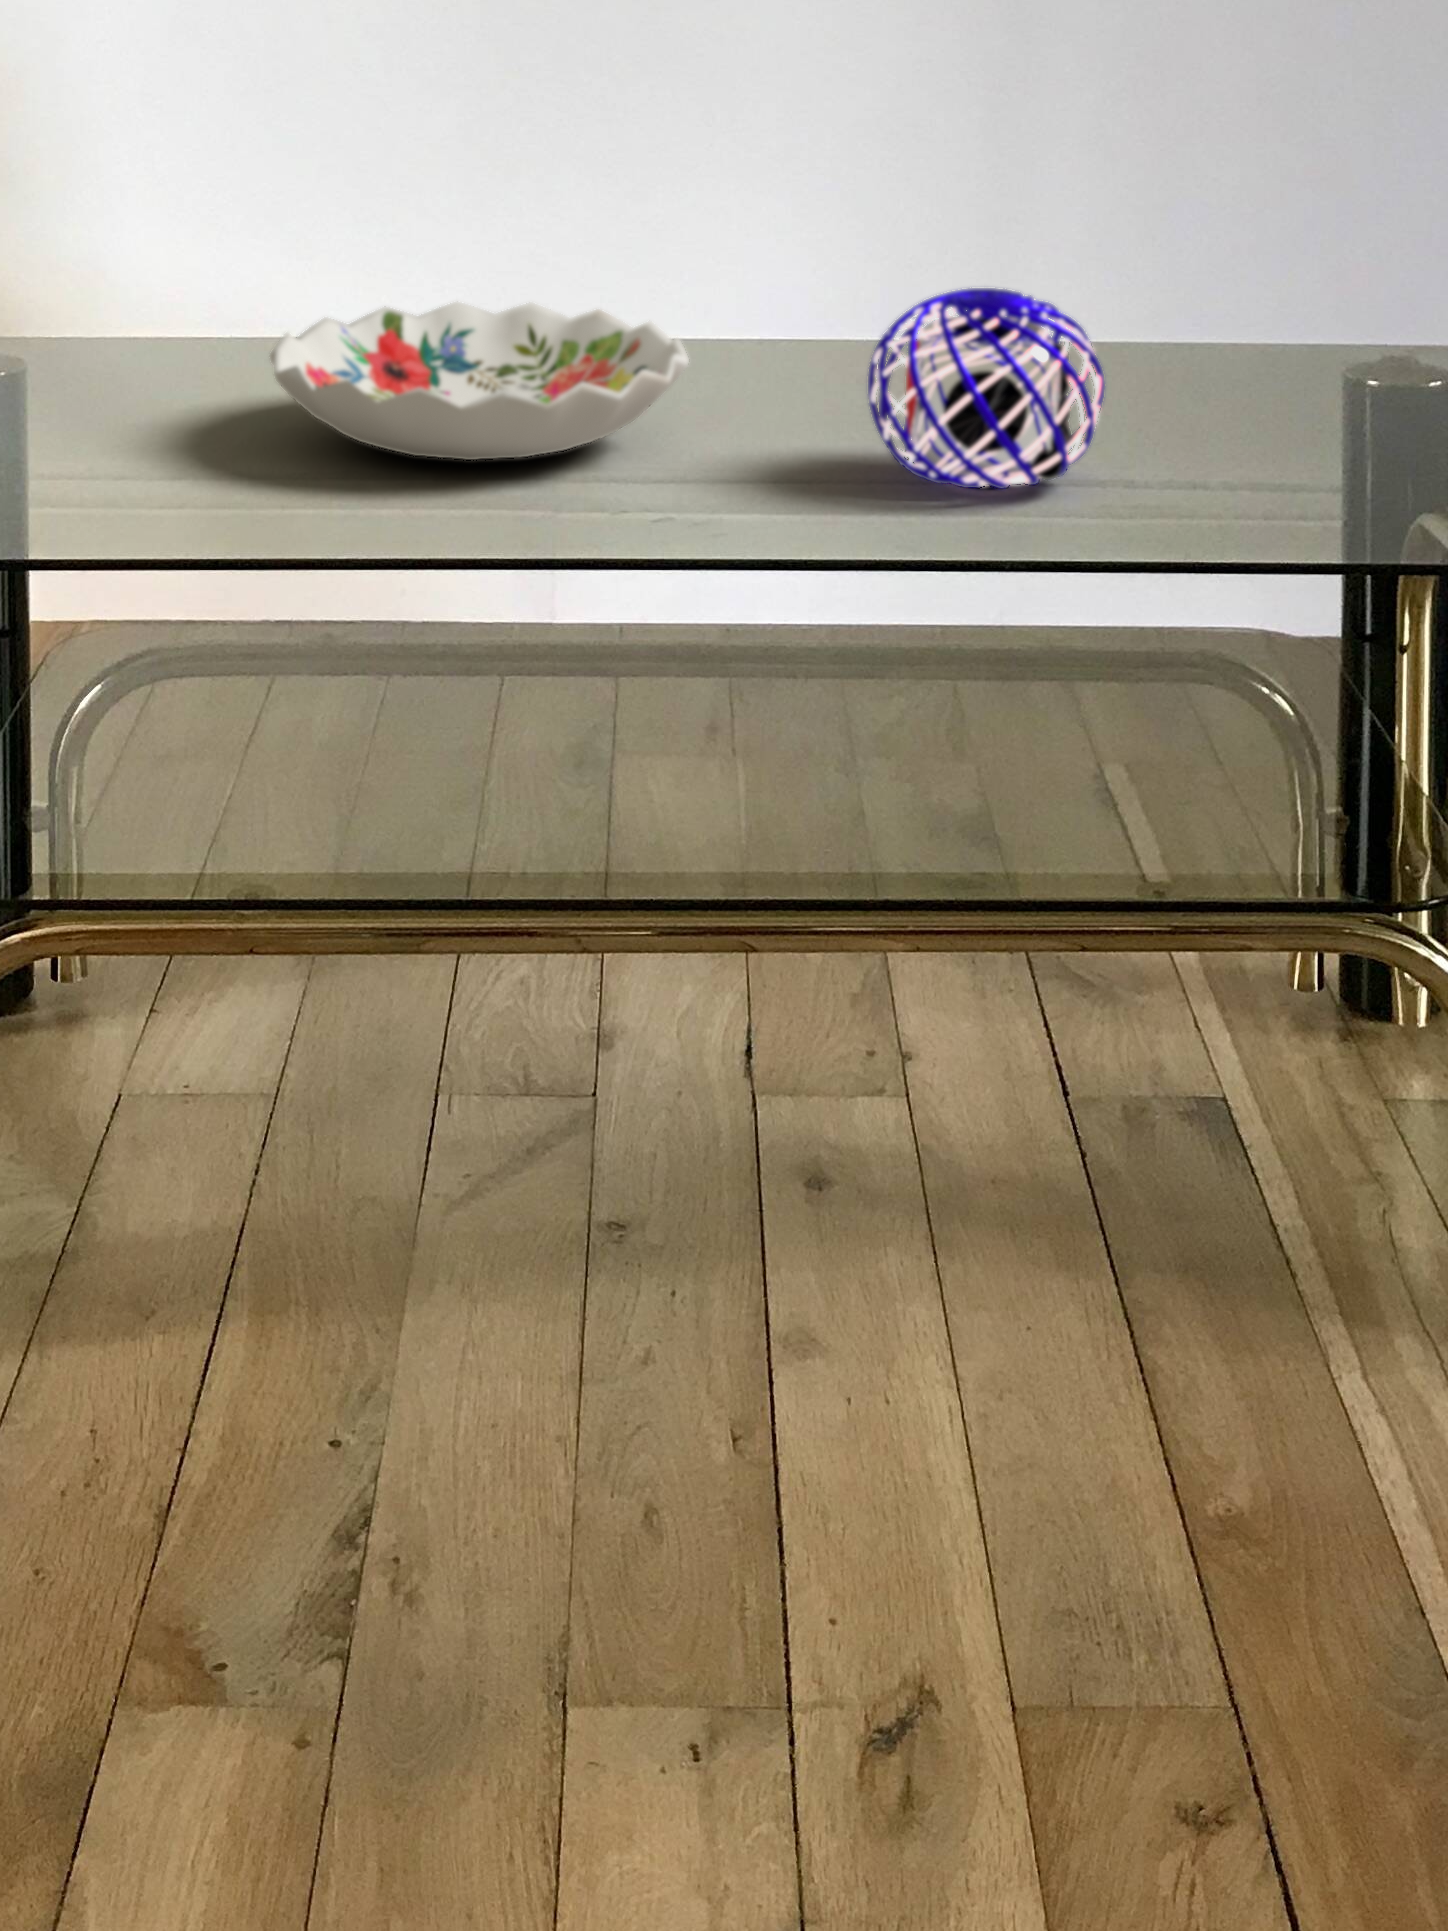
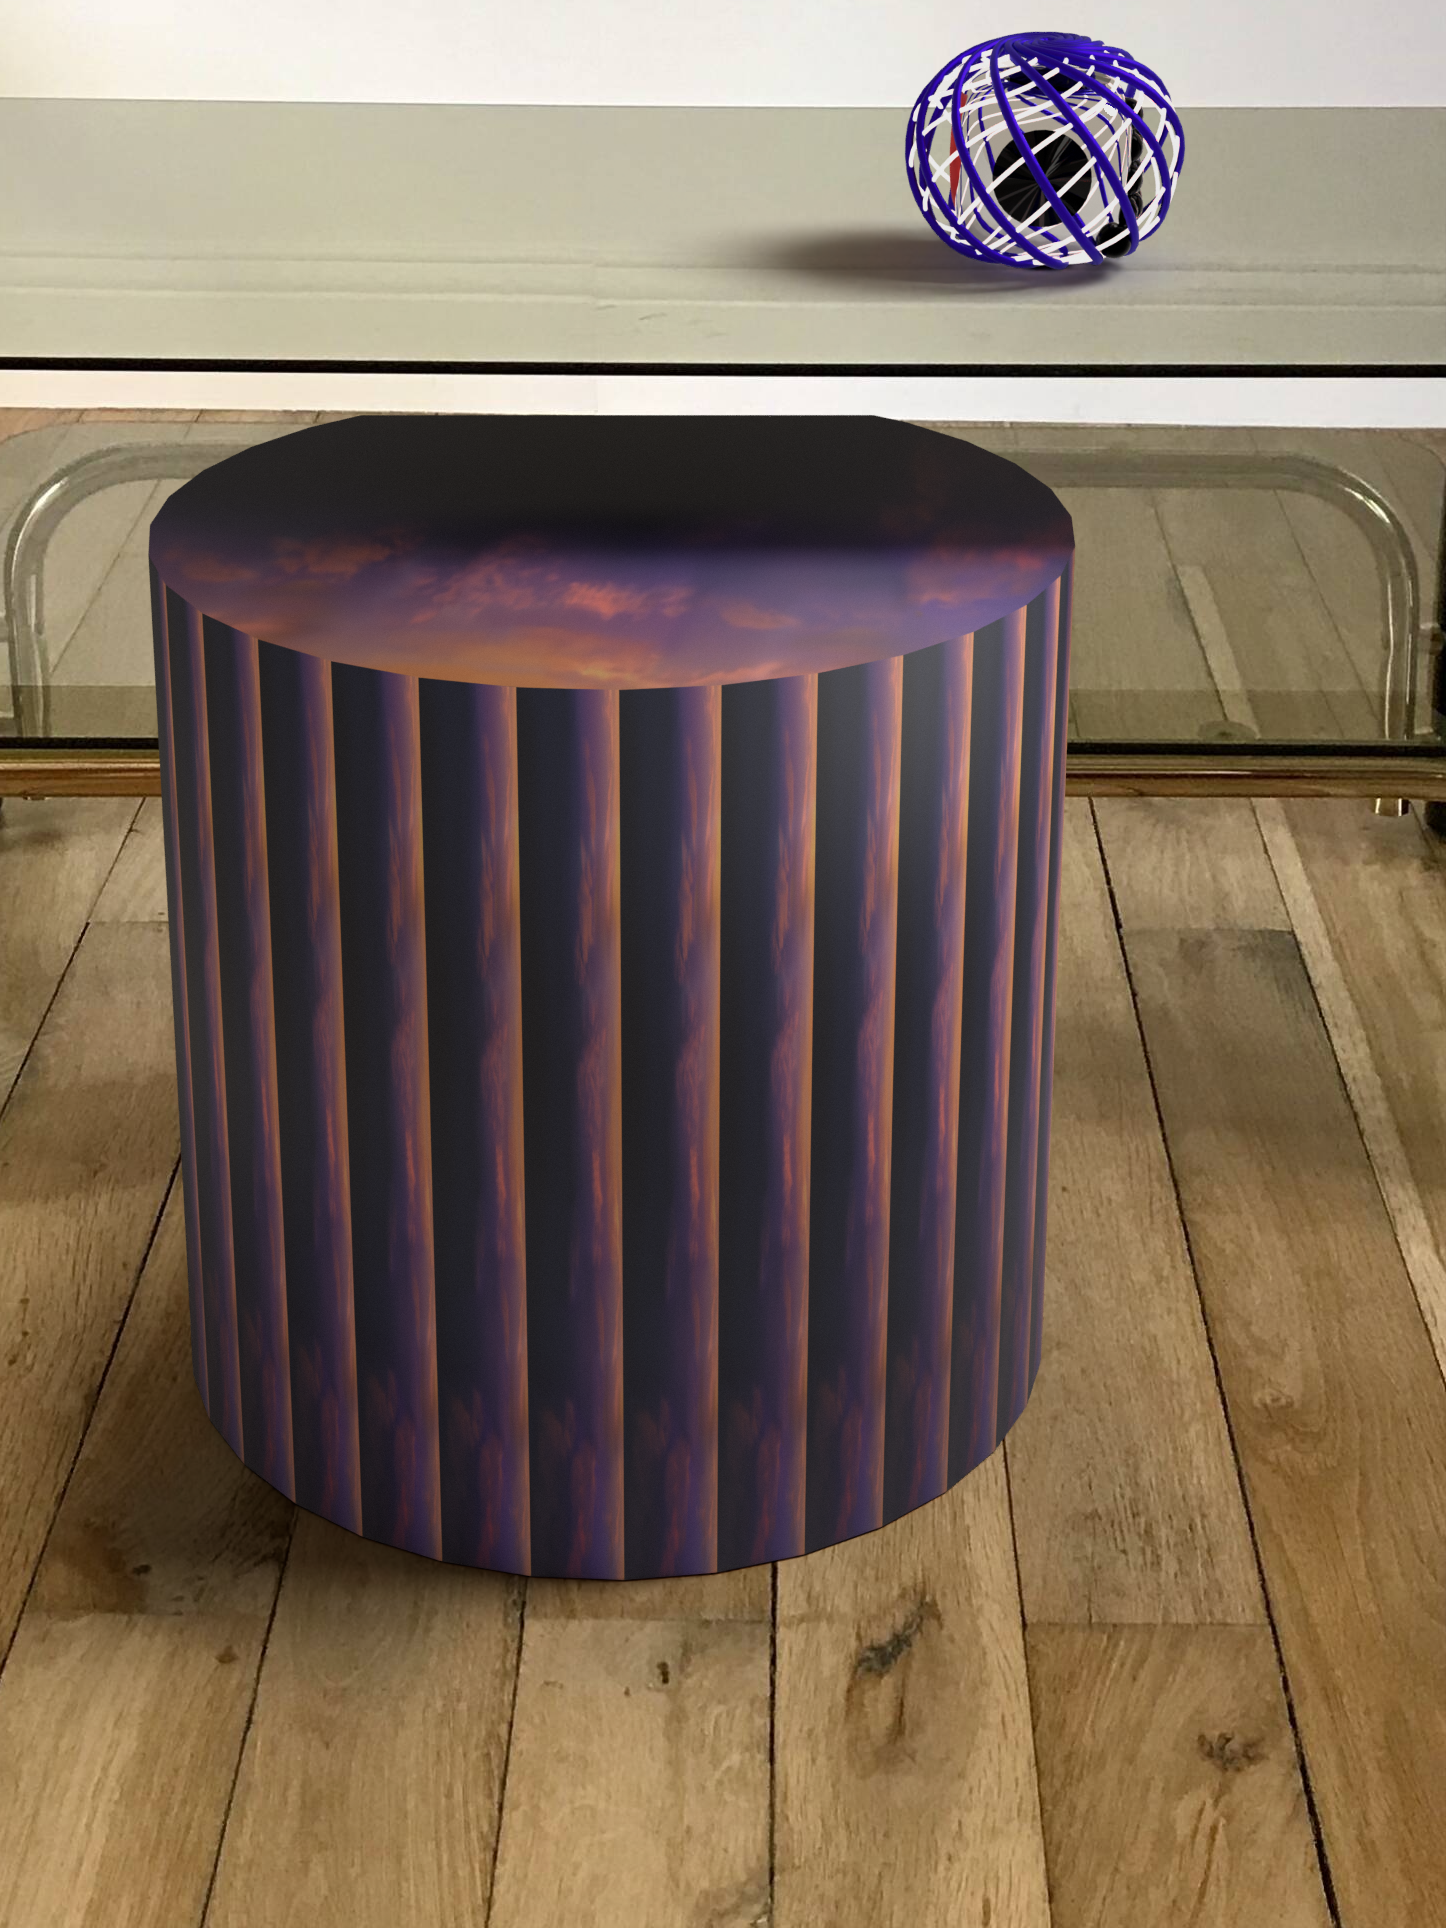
decorative bowl: present [270,302,689,460] -> none [207,50,698,234]
pouf: none [242,594,1027,1671] -> present [148,415,1075,1580]

